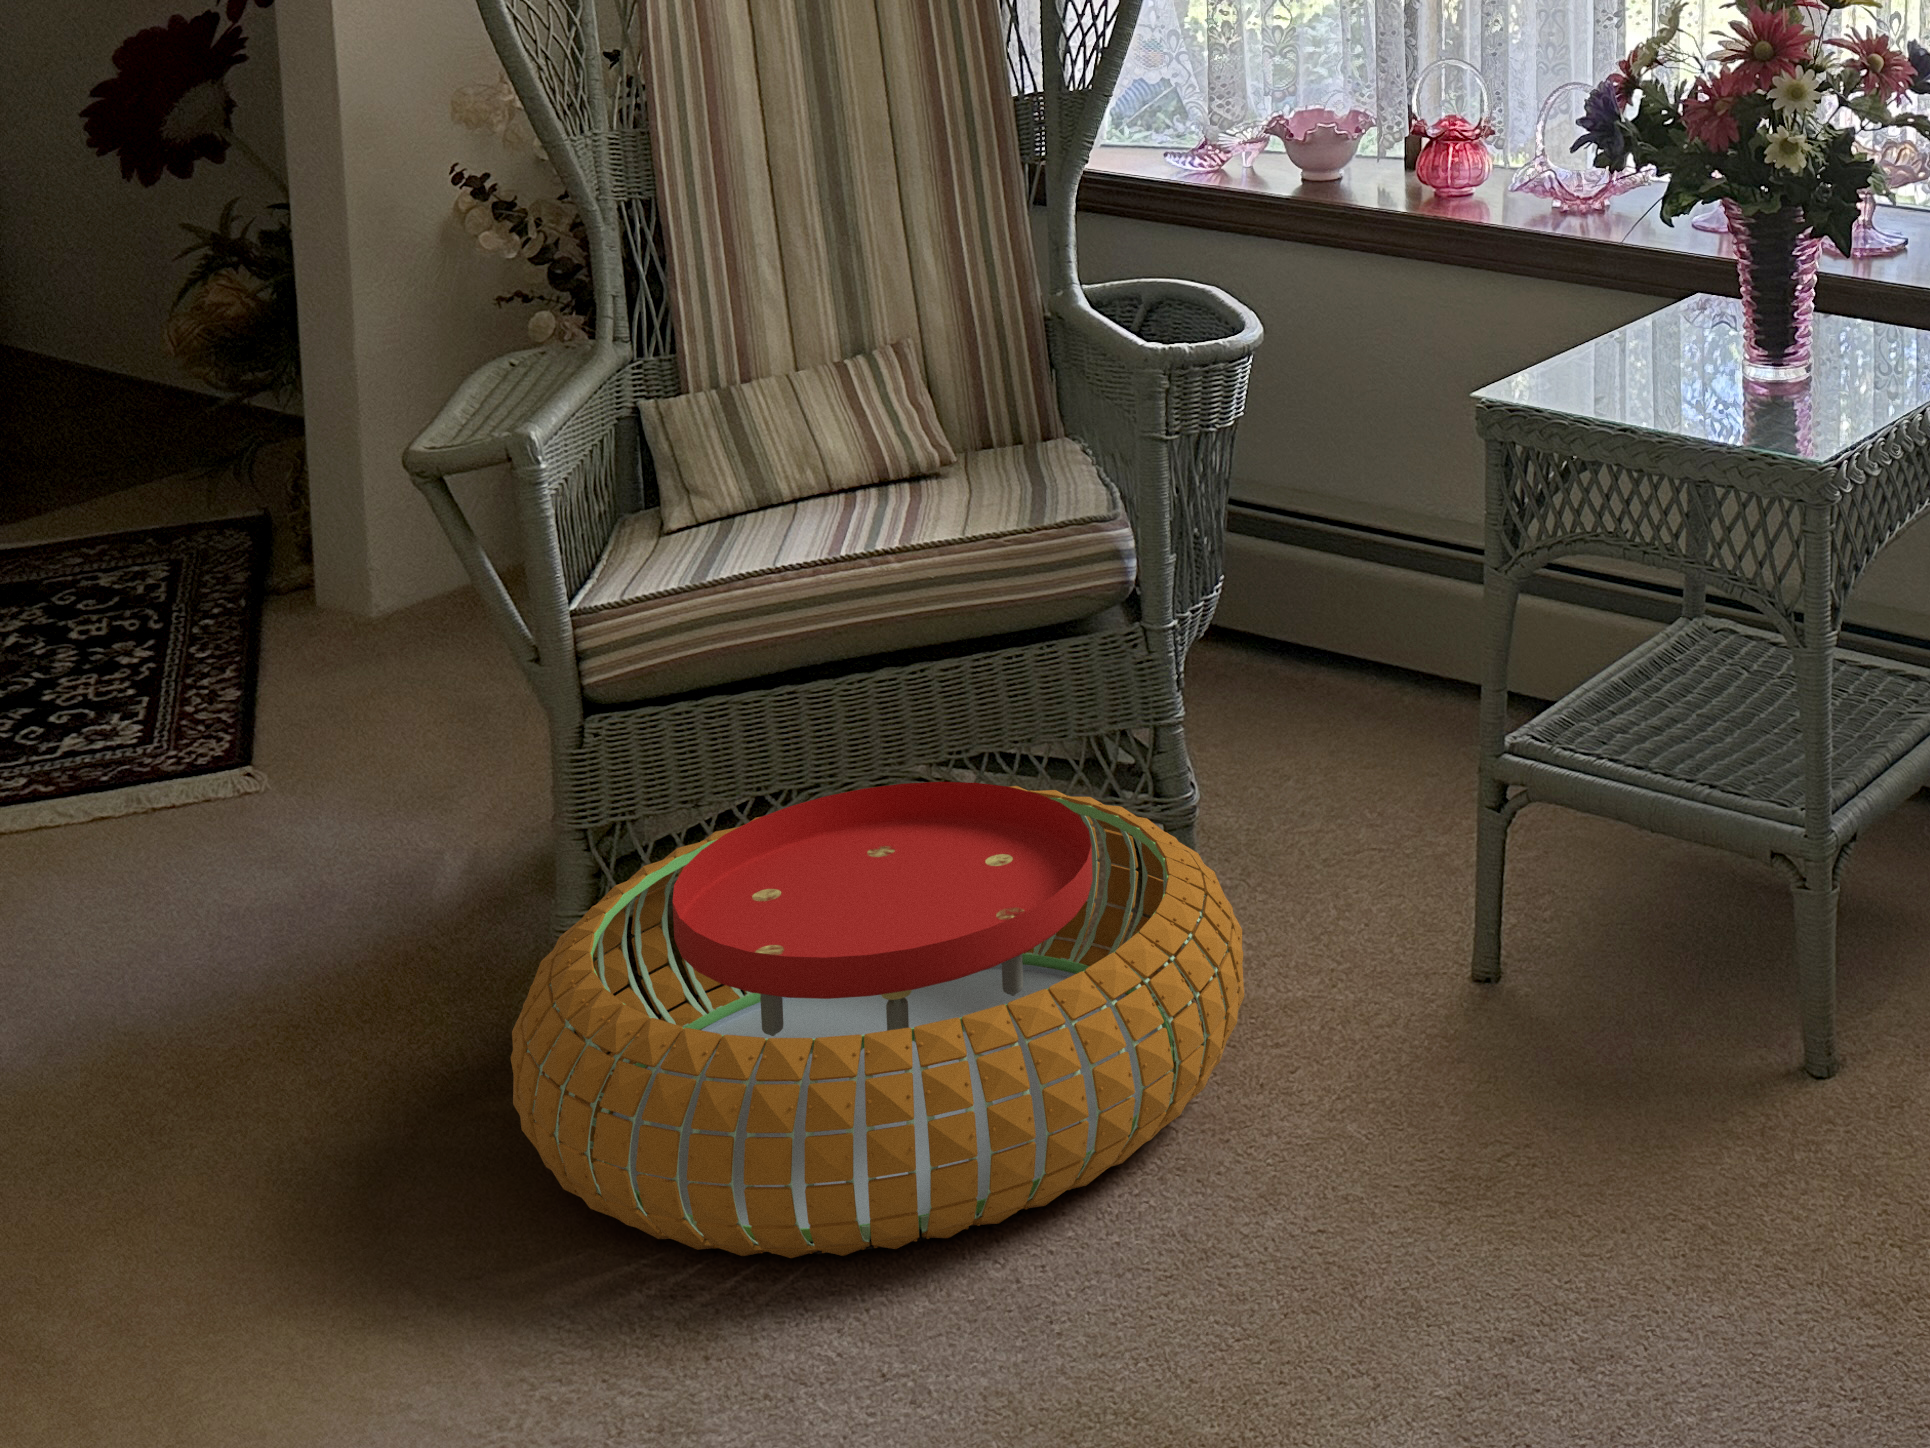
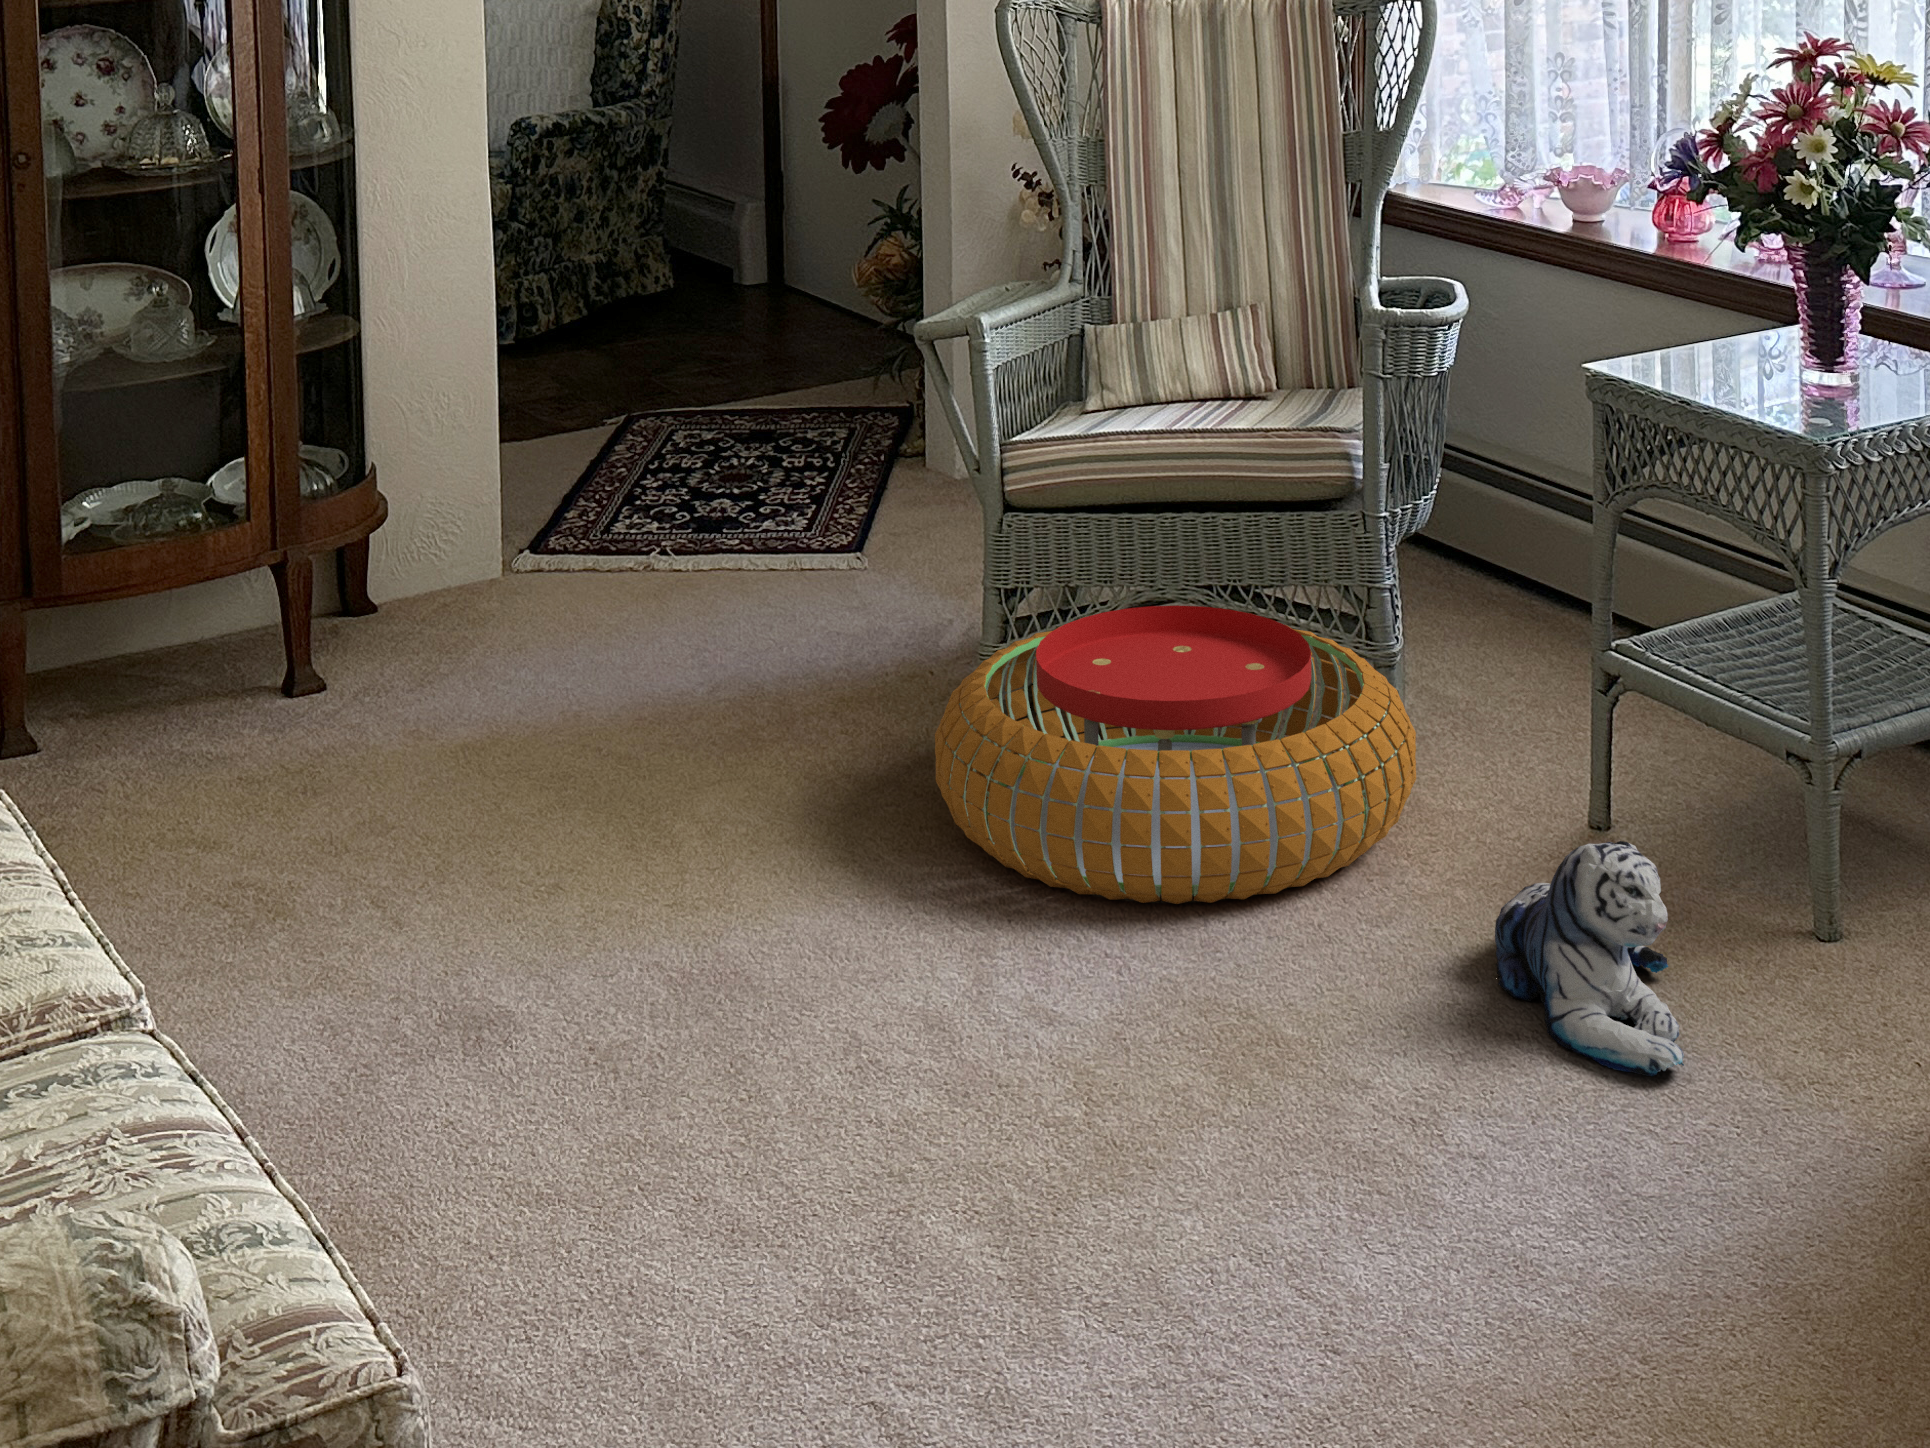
plush toy: none [1425,1031,1734,1344] -> present [1495,841,1684,1076]

